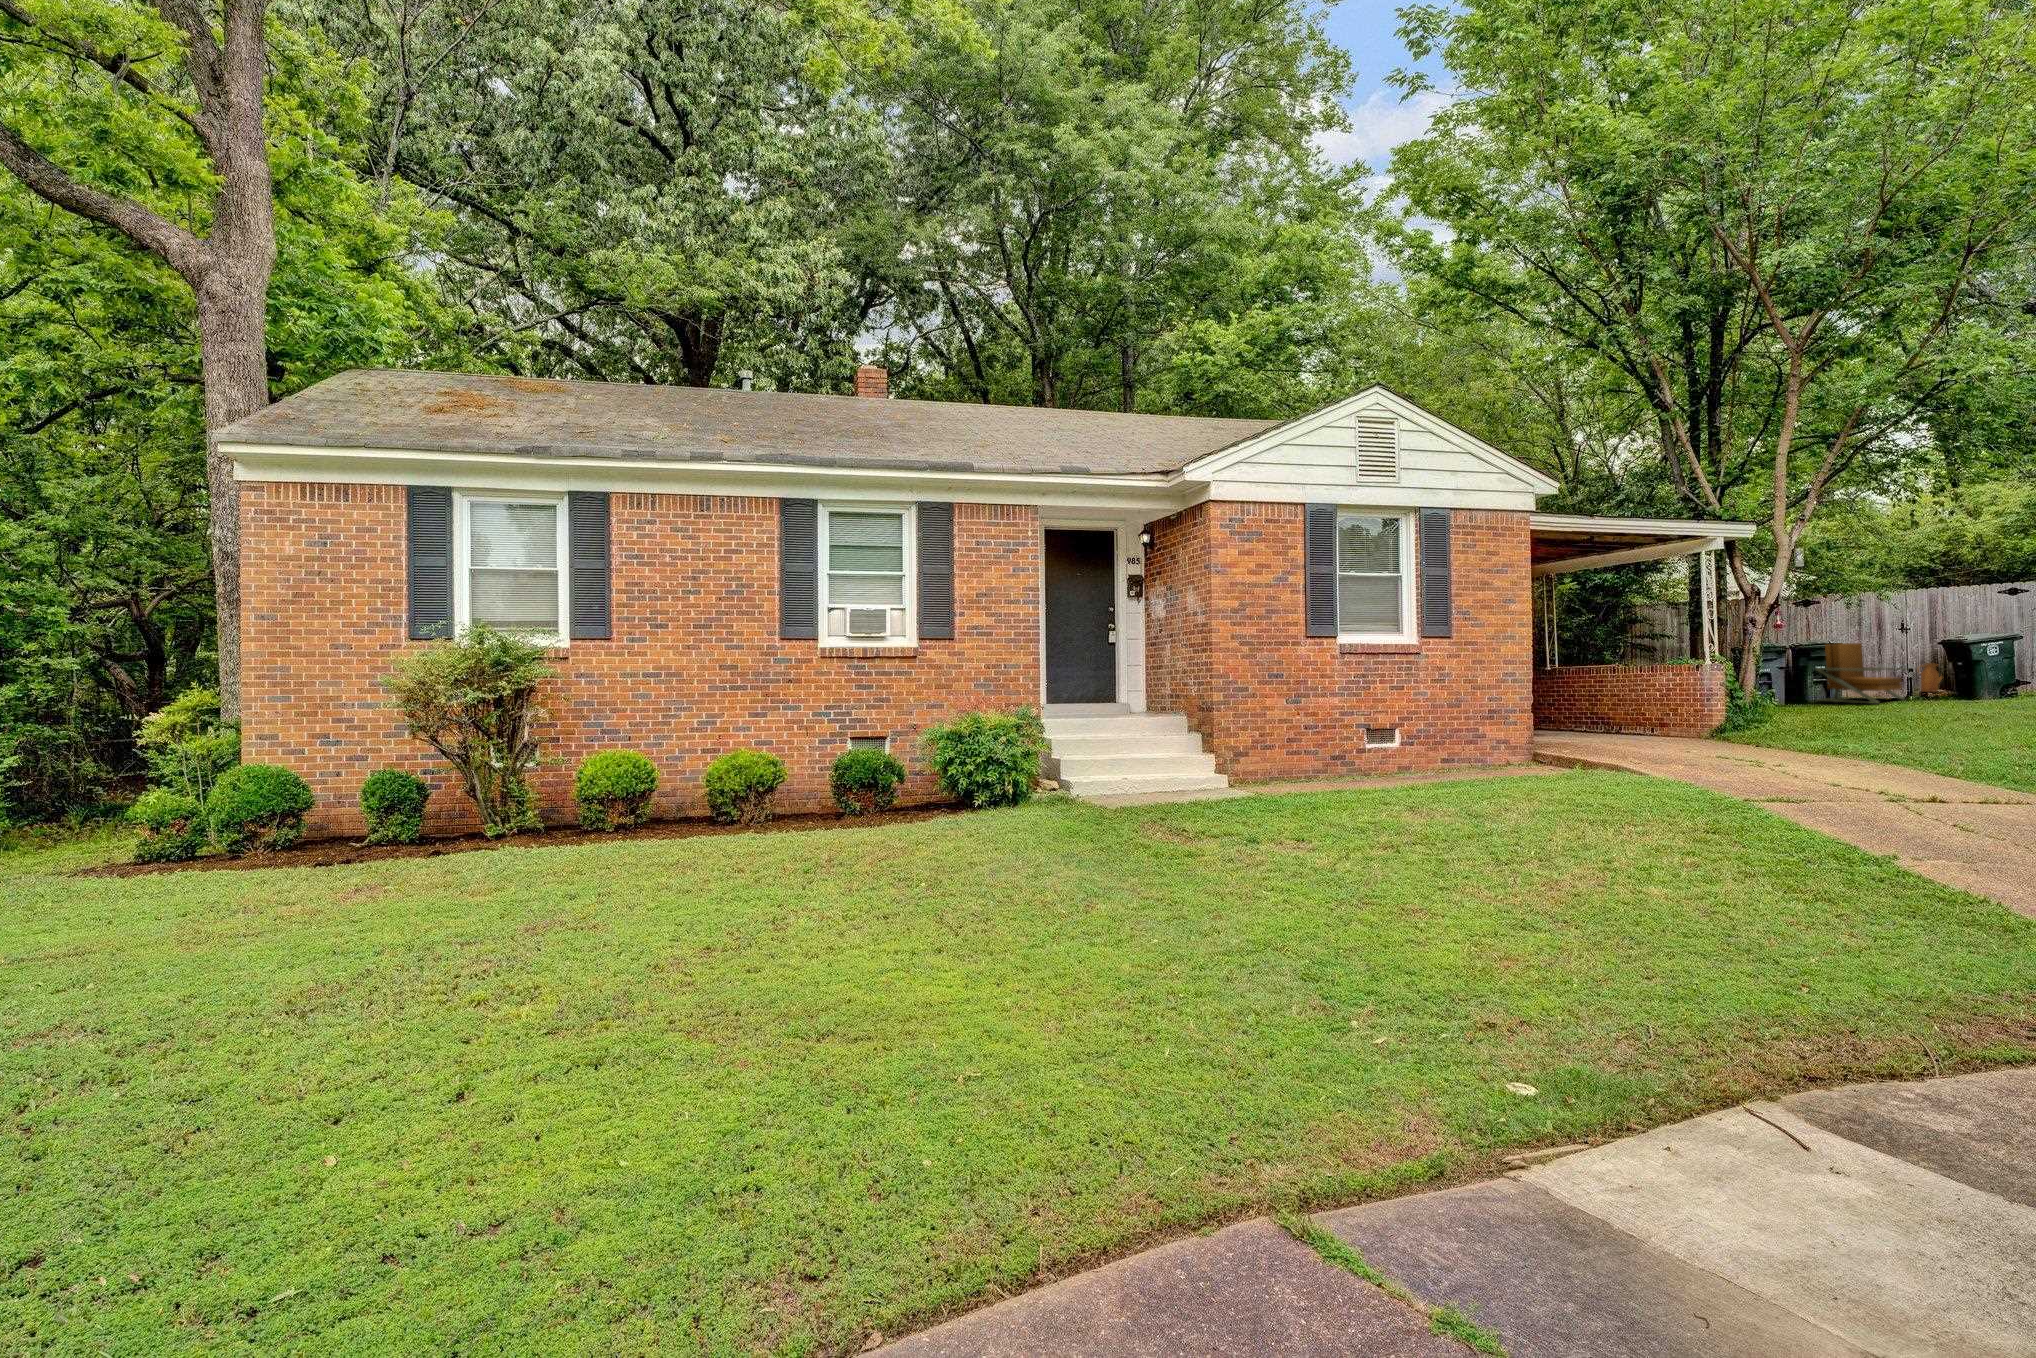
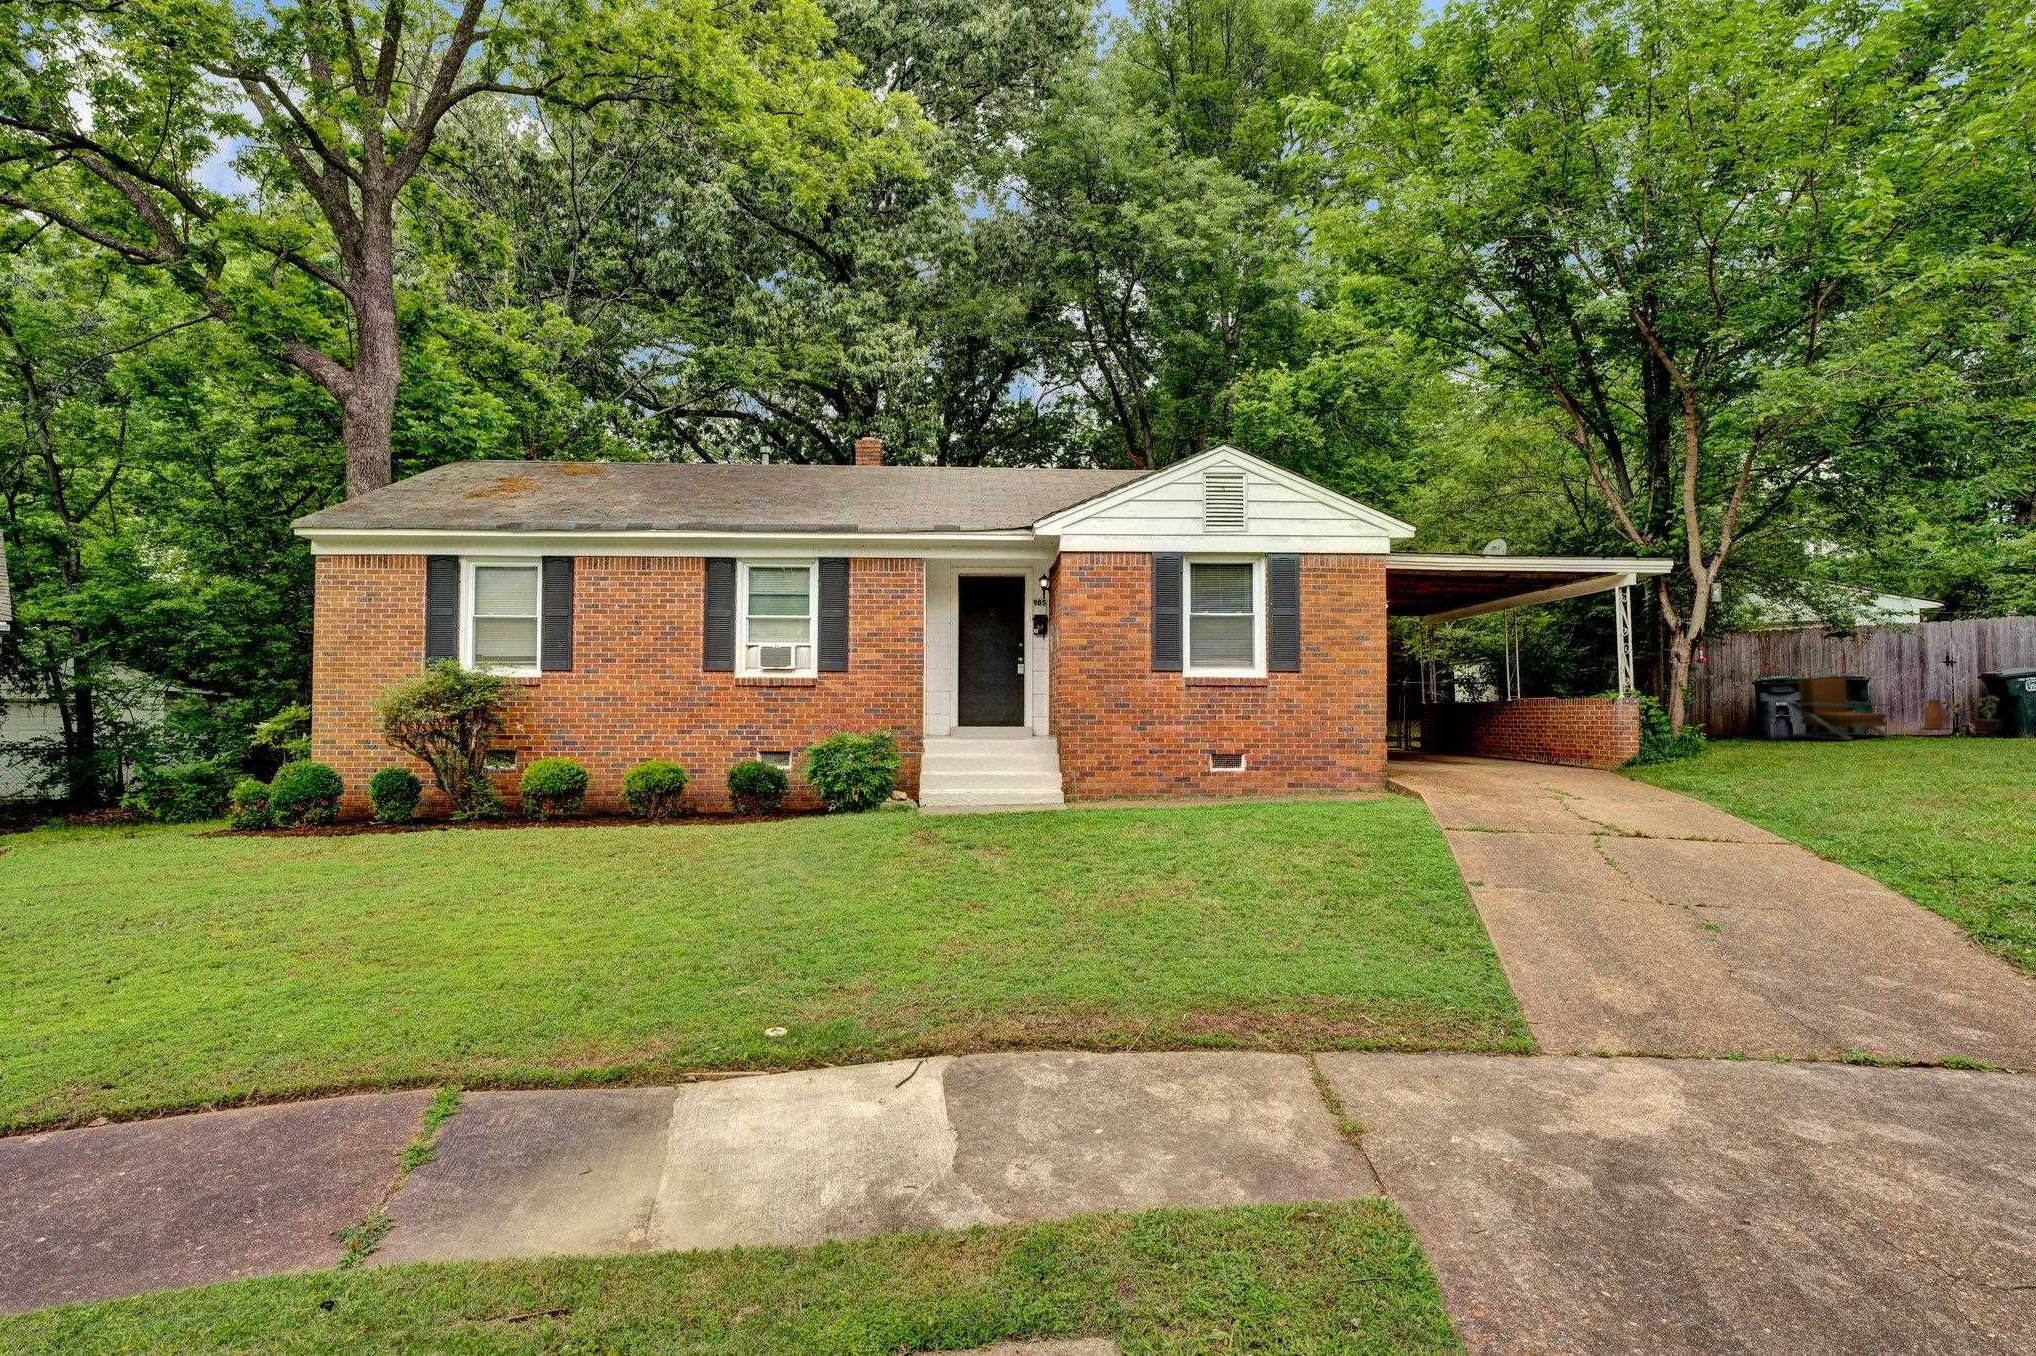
decorative plant: none [1967,659,1993,693] -> present [1974,697,2003,731]

